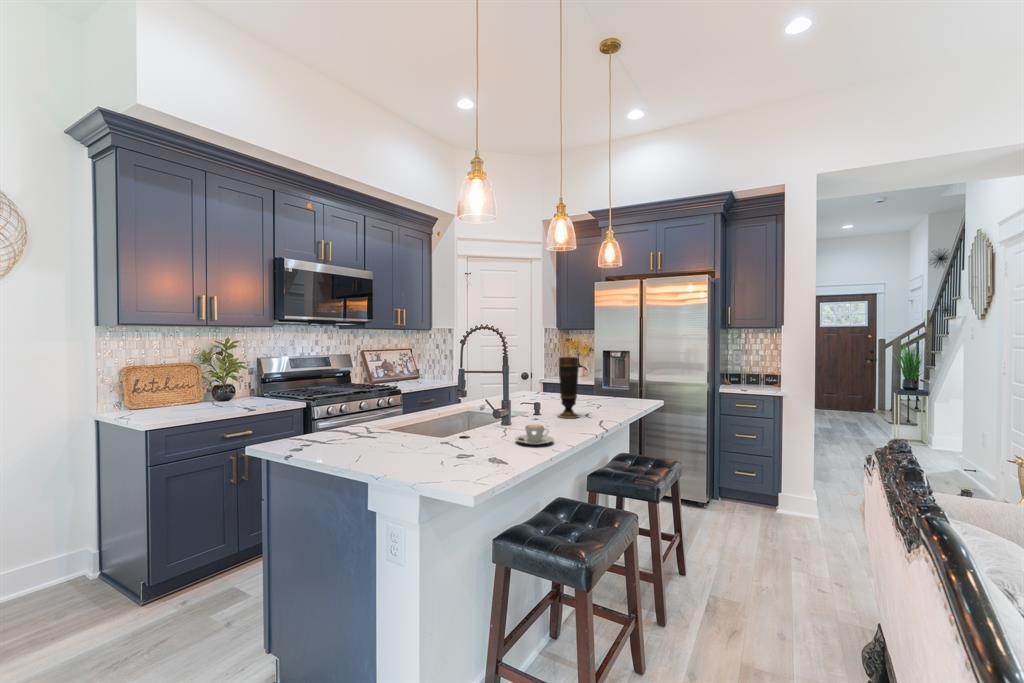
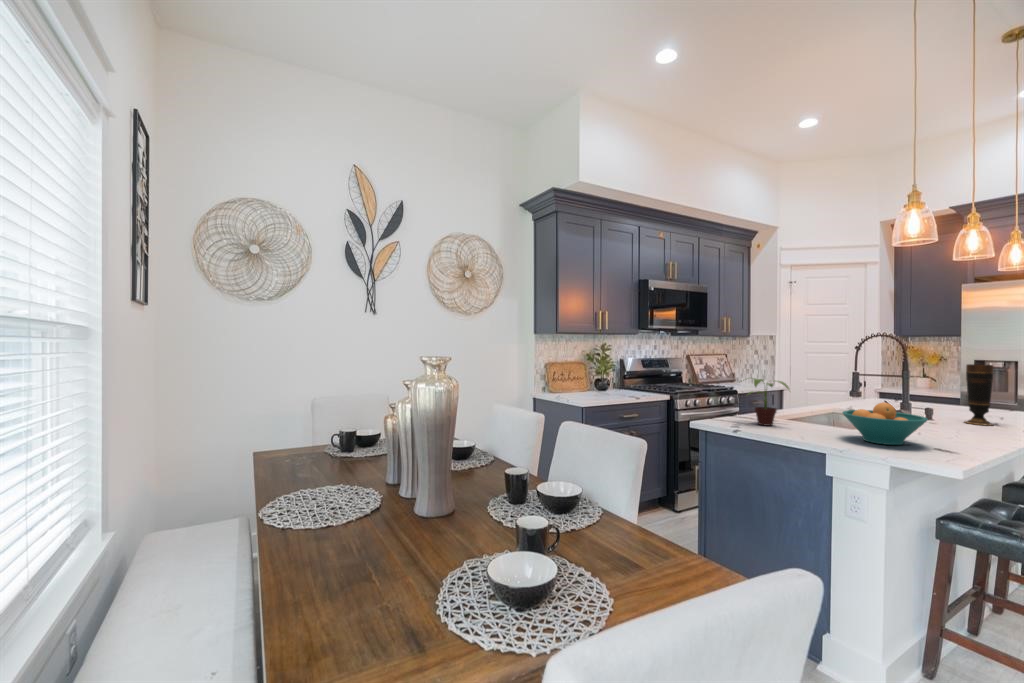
potted plant: none [302,384,353,445] -> present [741,378,789,426]
fruit bowl: none [390,411,475,464] -> present [842,403,928,445]
coffee cup: present [515,425,554,445] -> none [948,424,996,442]

